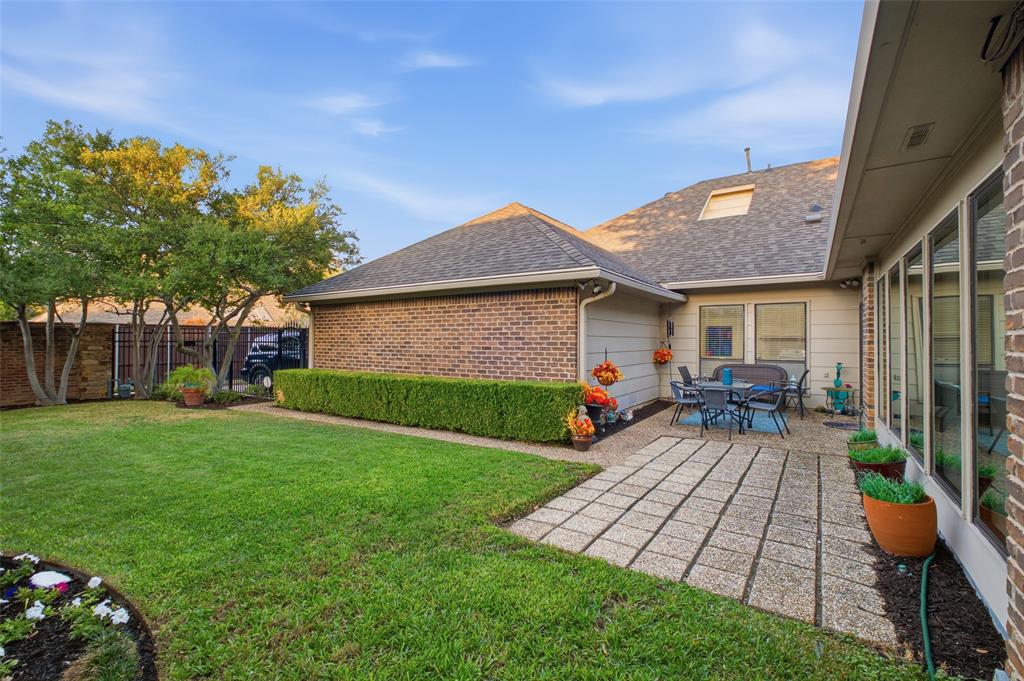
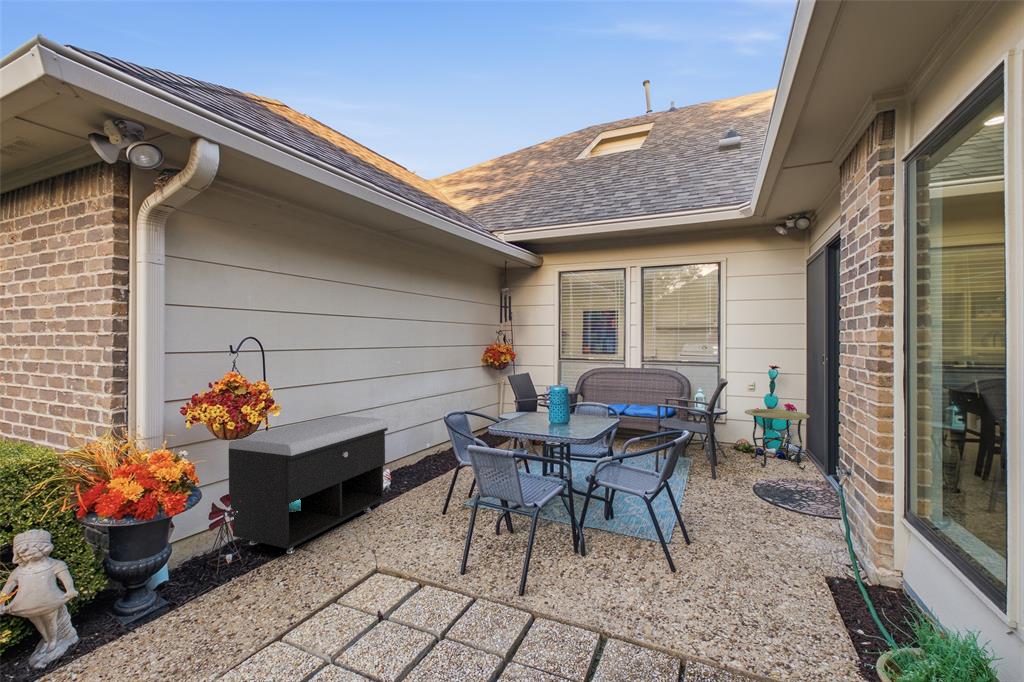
storage bench: none [591,384,640,434] -> present [228,415,388,554]

